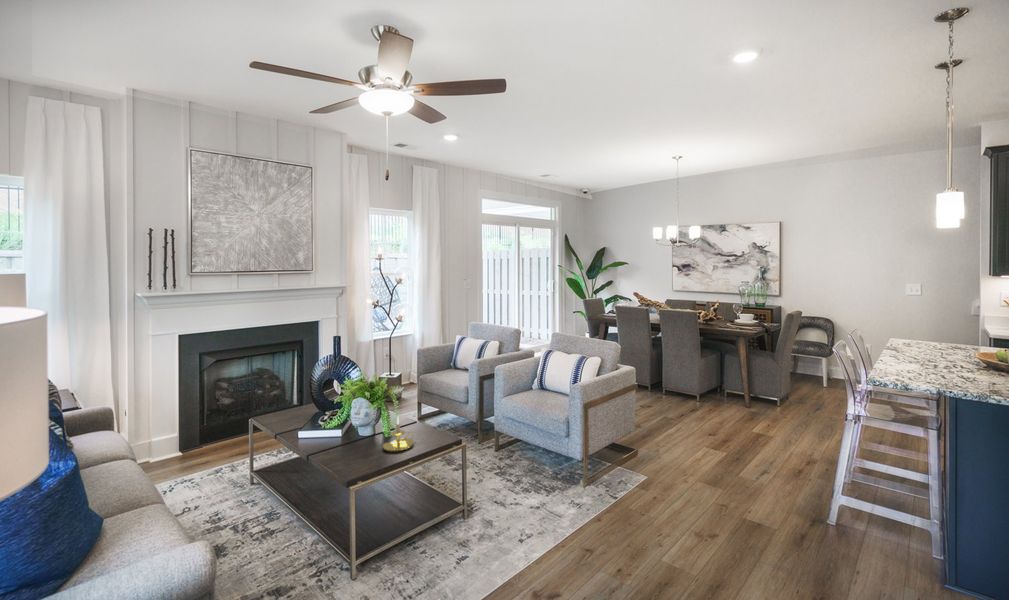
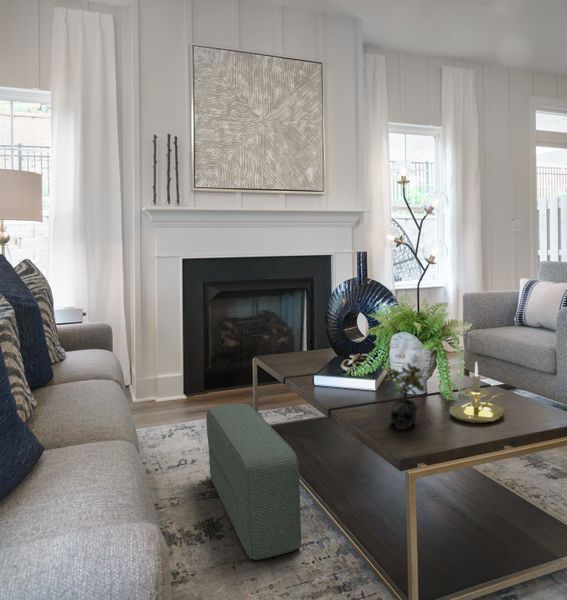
succulent plant: none [342,420,366,462] -> present [385,364,425,430]
pouf: none [211,455,287,562] -> present [206,404,301,560]

